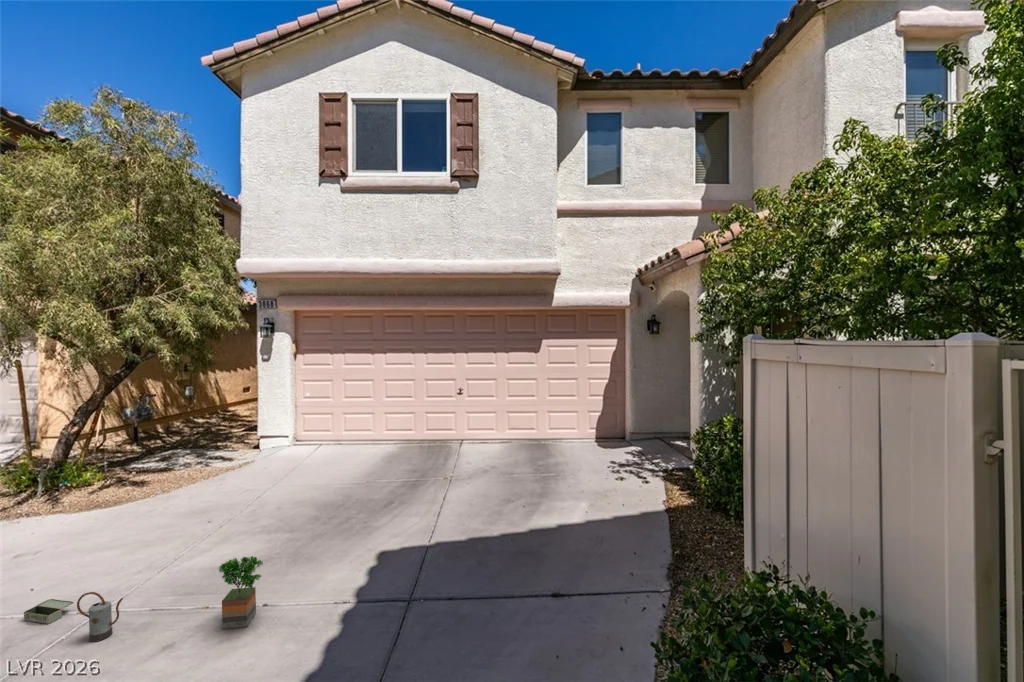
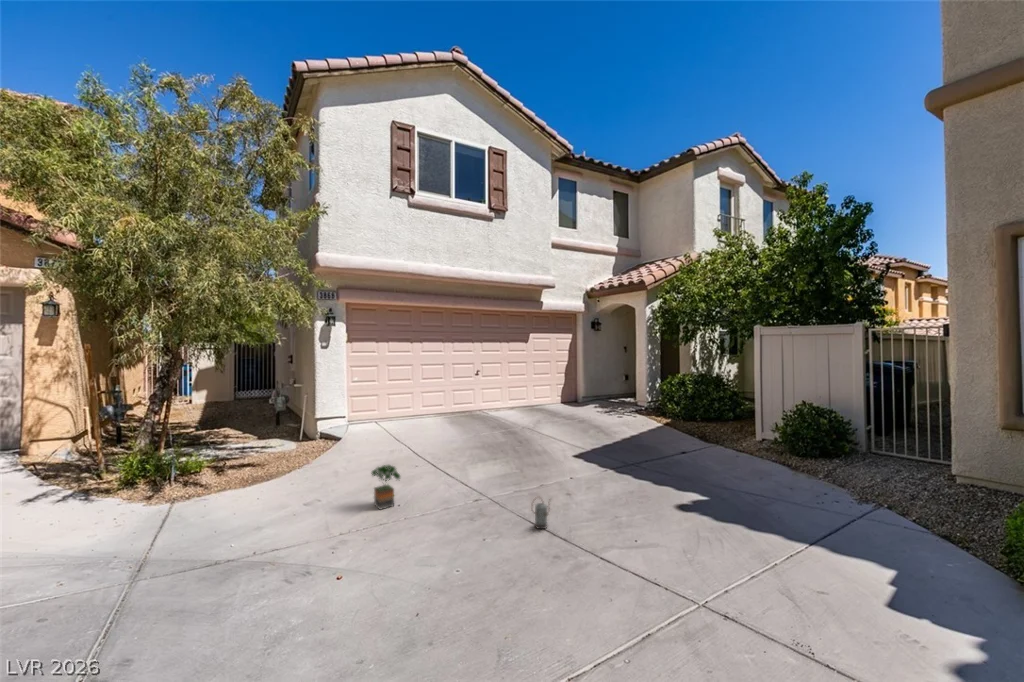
potted tree: present [219,556,263,629] -> present [371,465,400,510]
toolbox: present [24,599,74,624] -> none [461,518,489,535]

